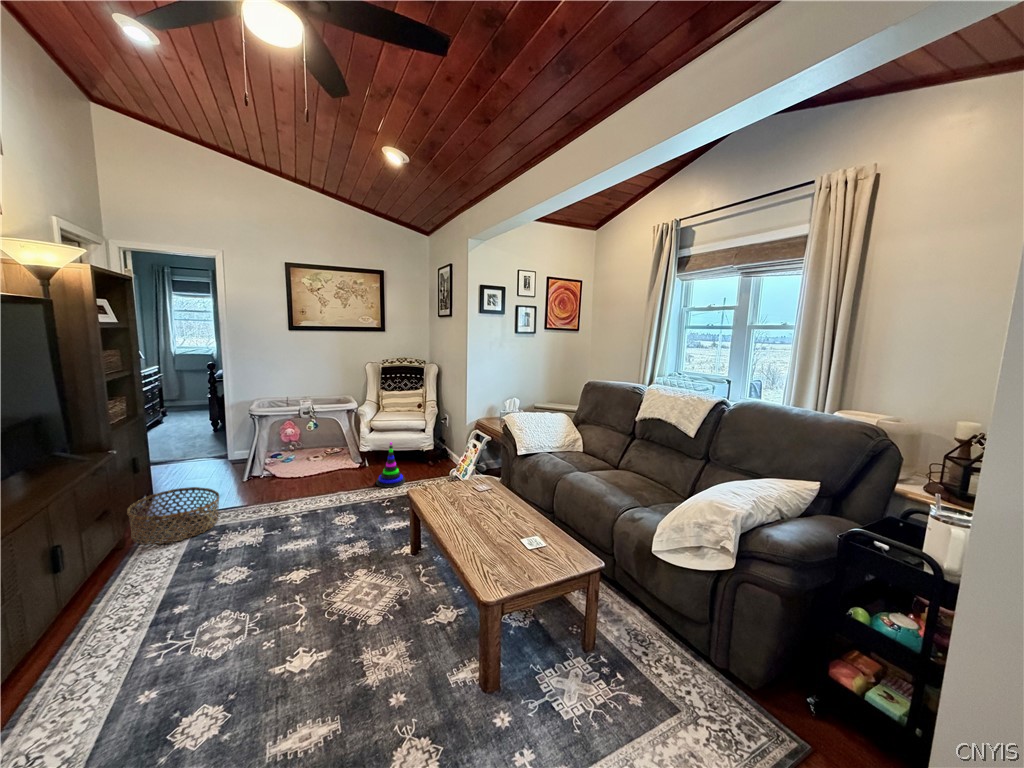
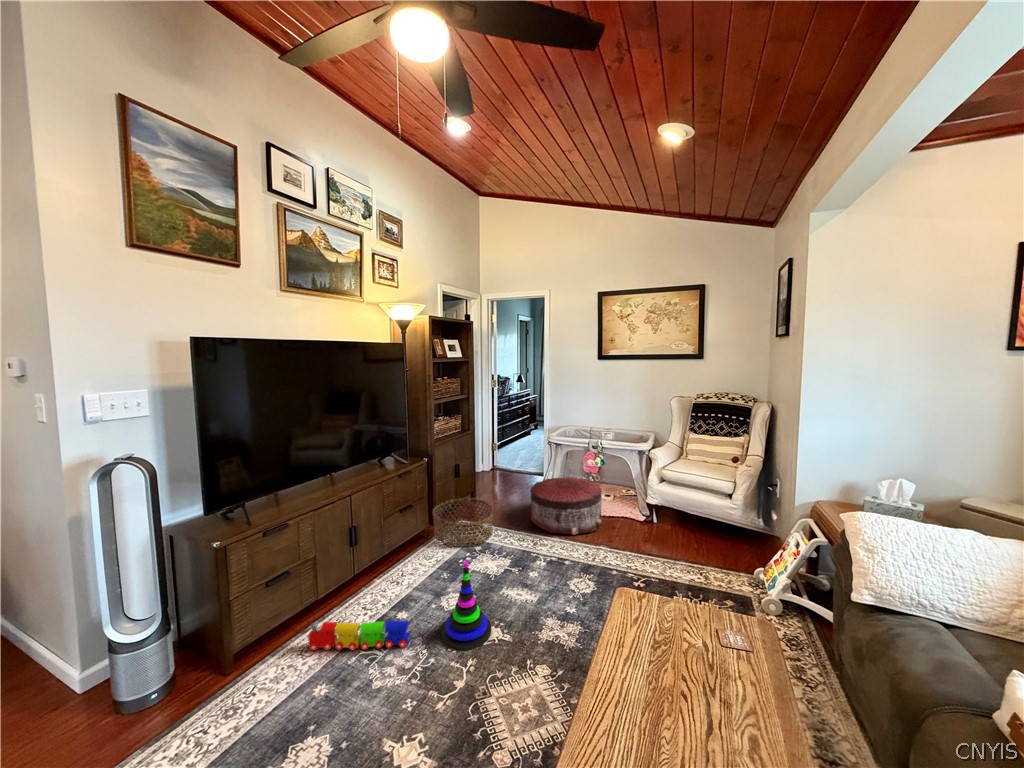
stacking toy: present [376,442,405,488] -> present [441,561,491,650]
pouf: none [247,443,328,497] -> present [530,478,602,535]
toy train: none [63,598,216,692] -> present [308,621,410,651]

